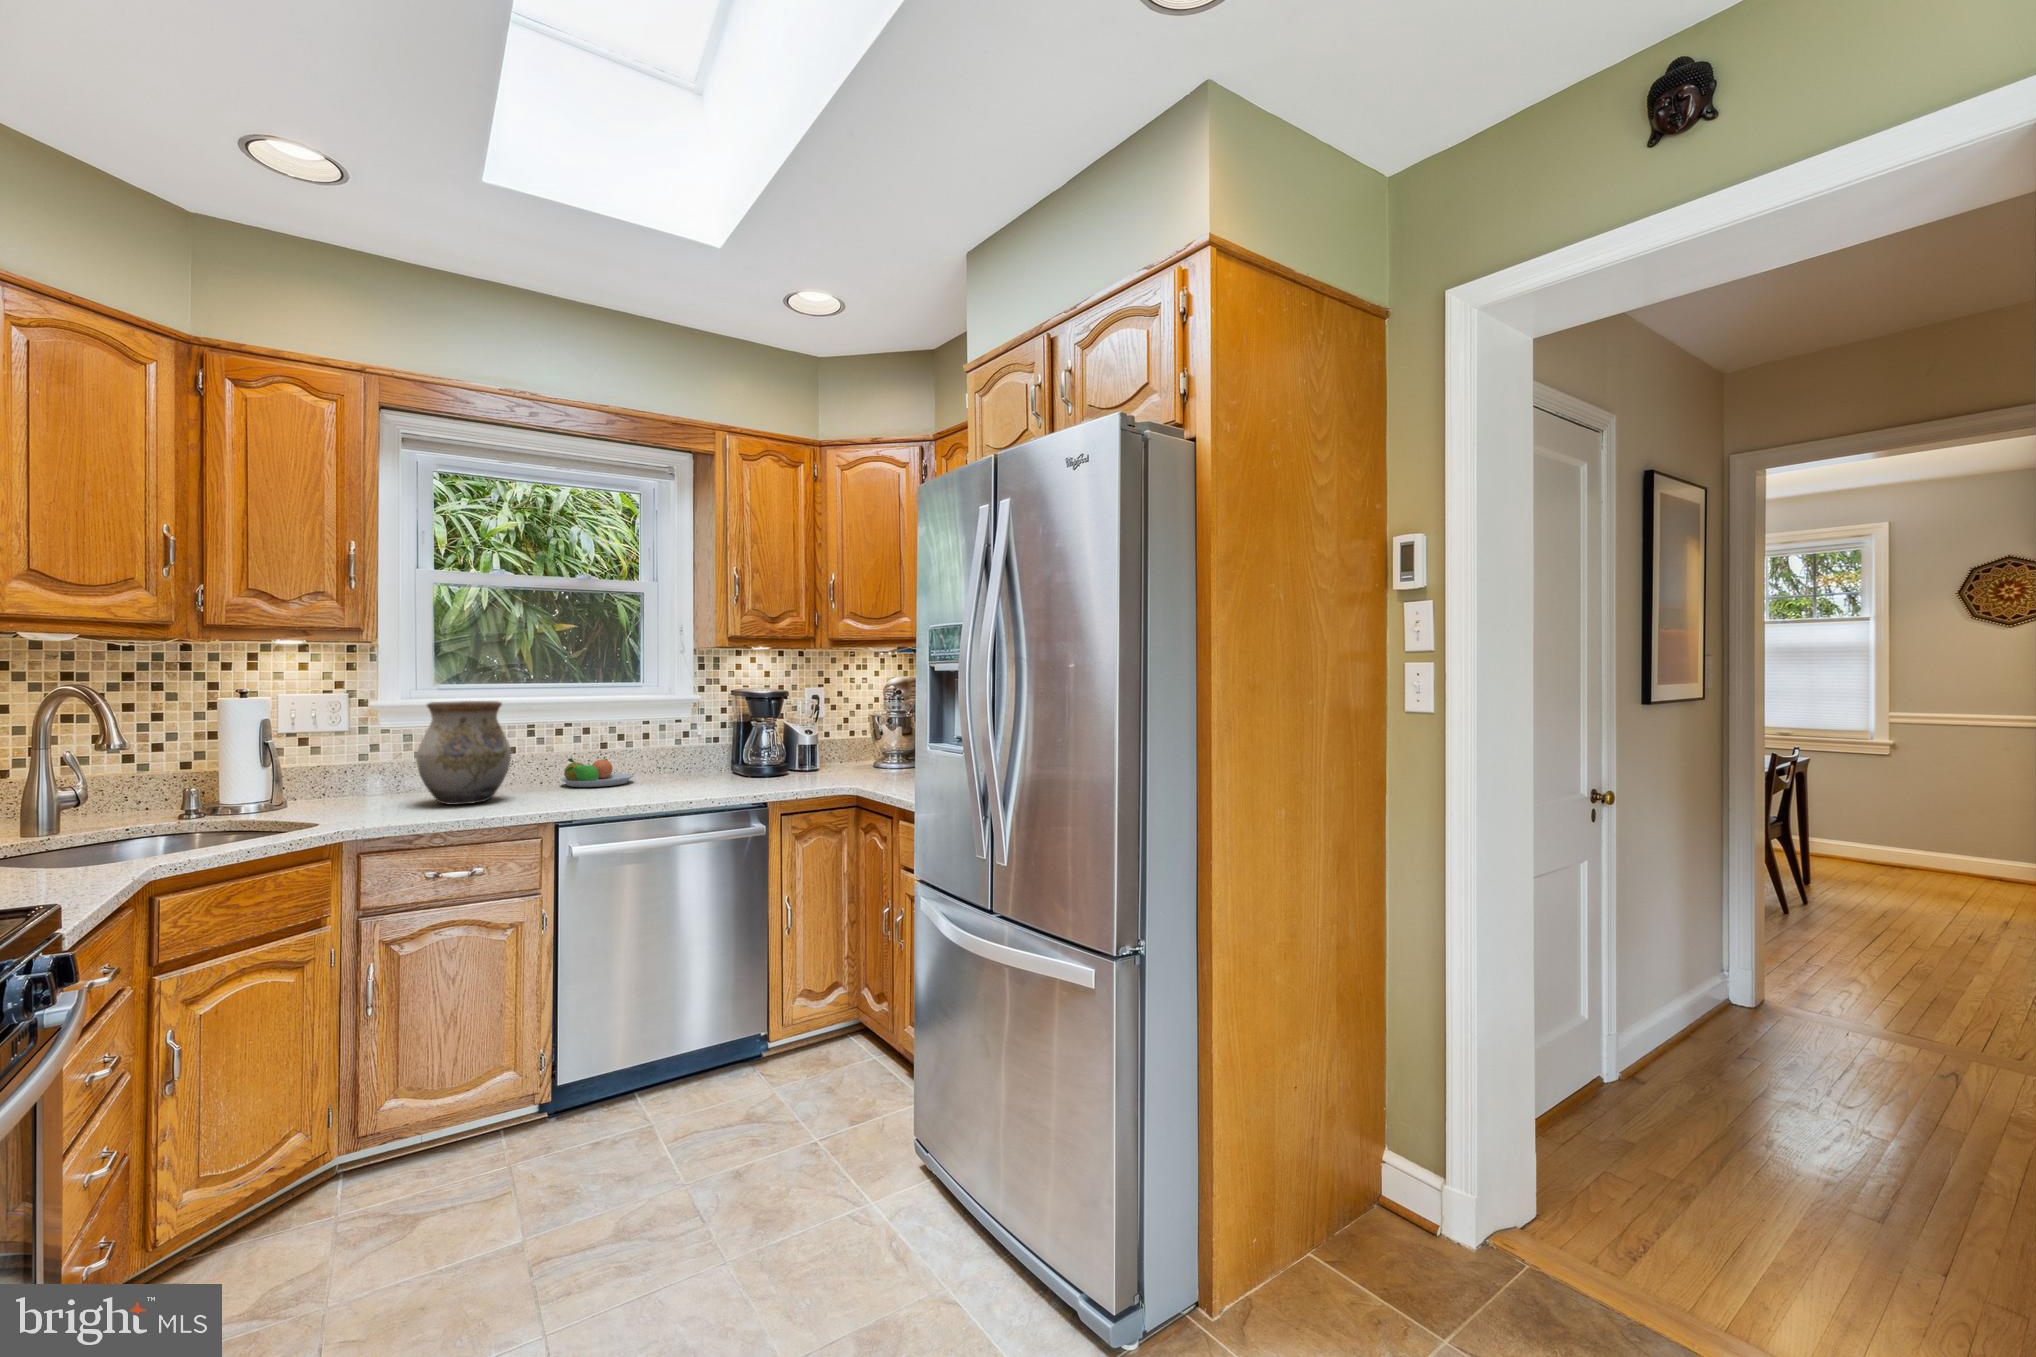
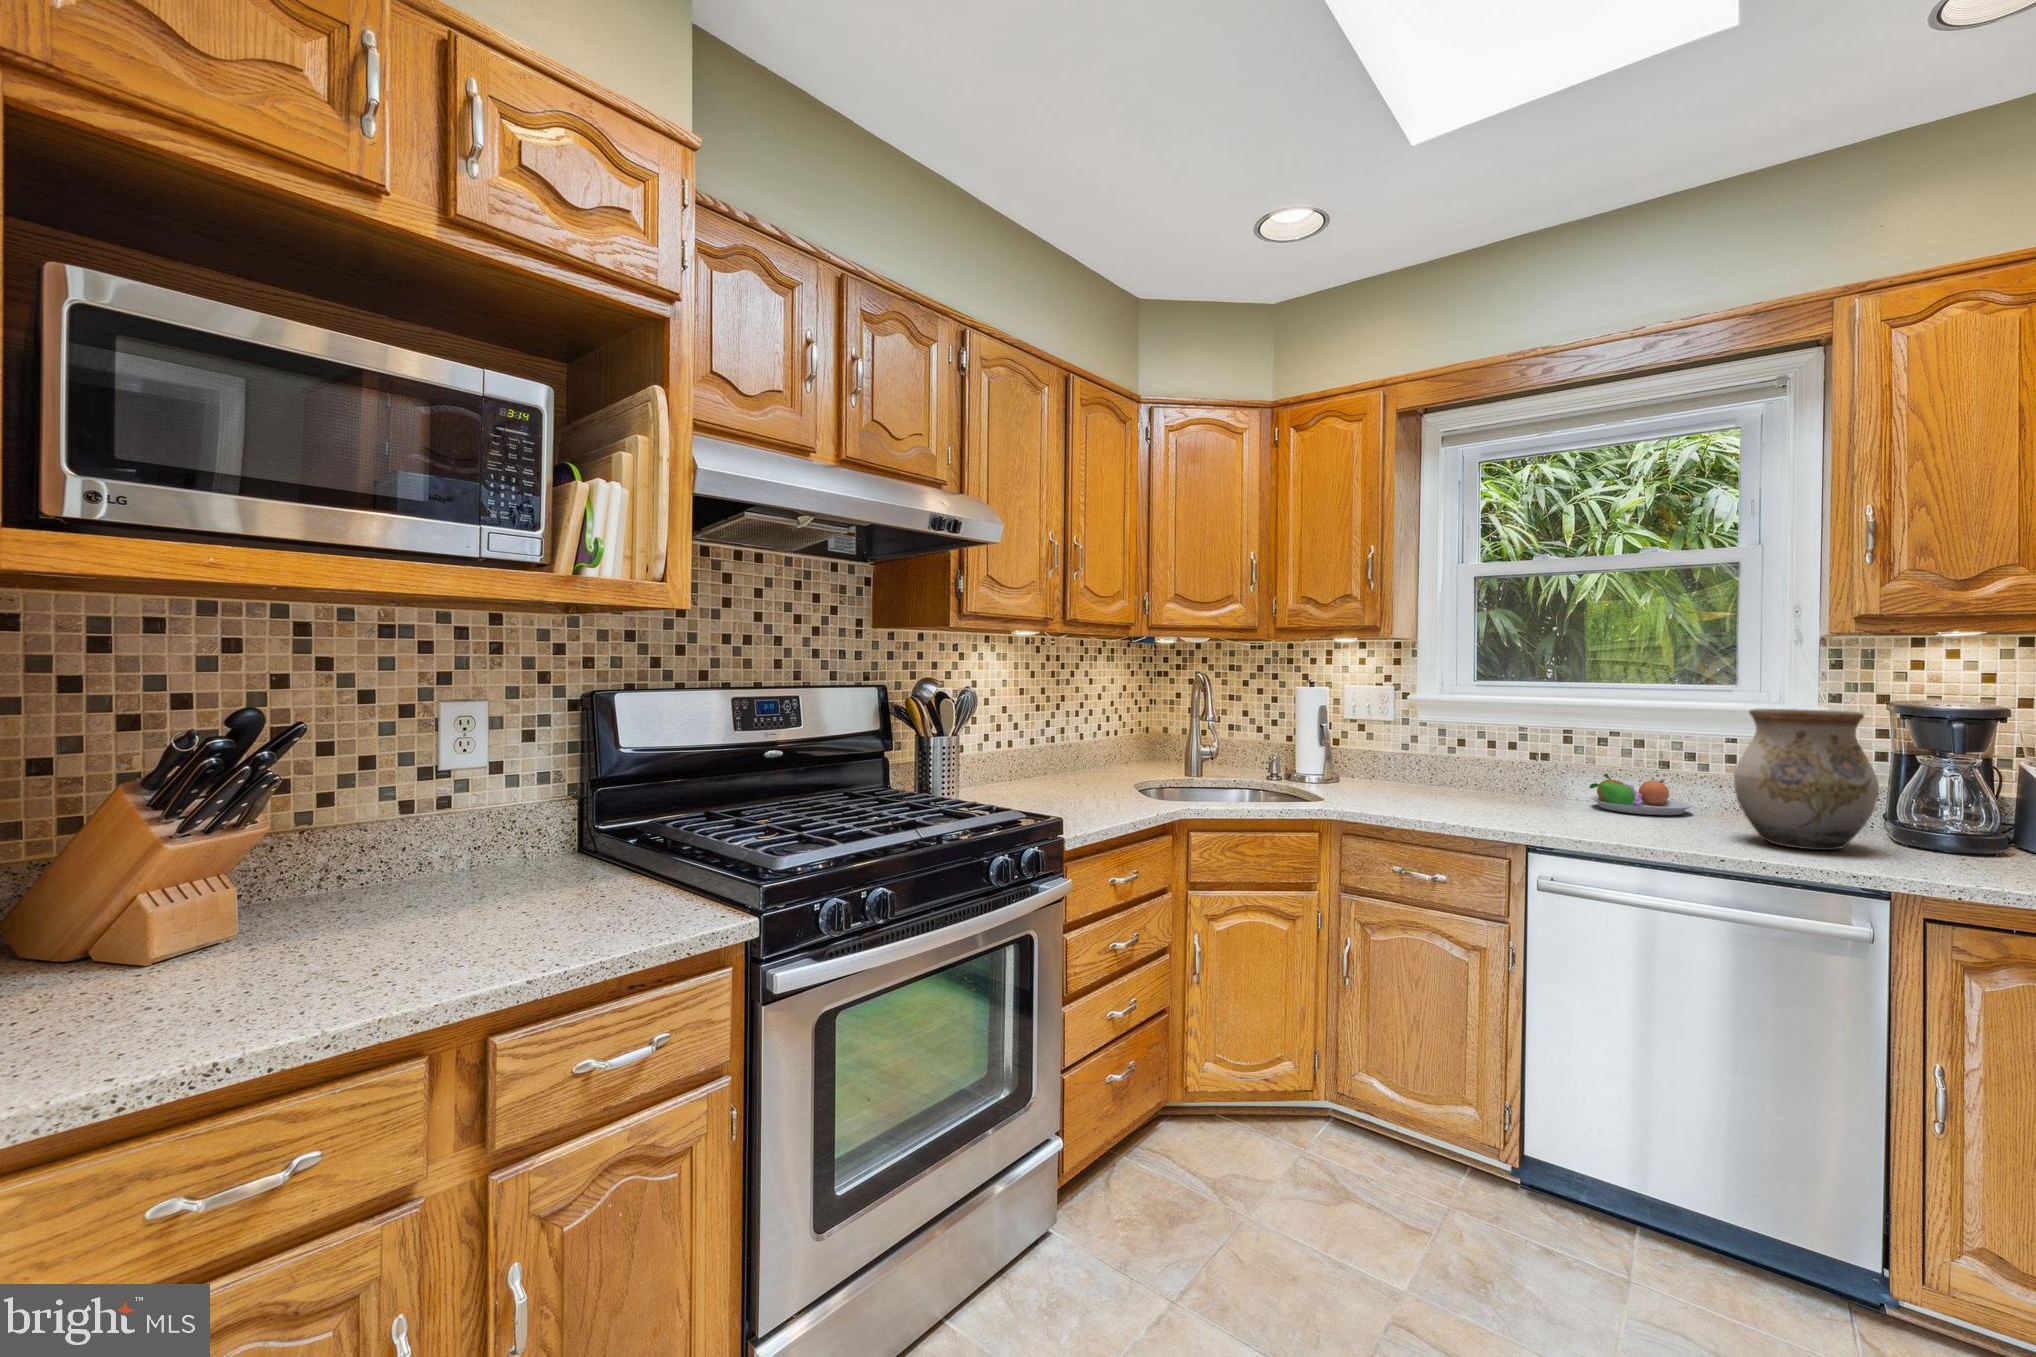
vase: present [416,701,511,805] -> present [1734,709,1879,850]

